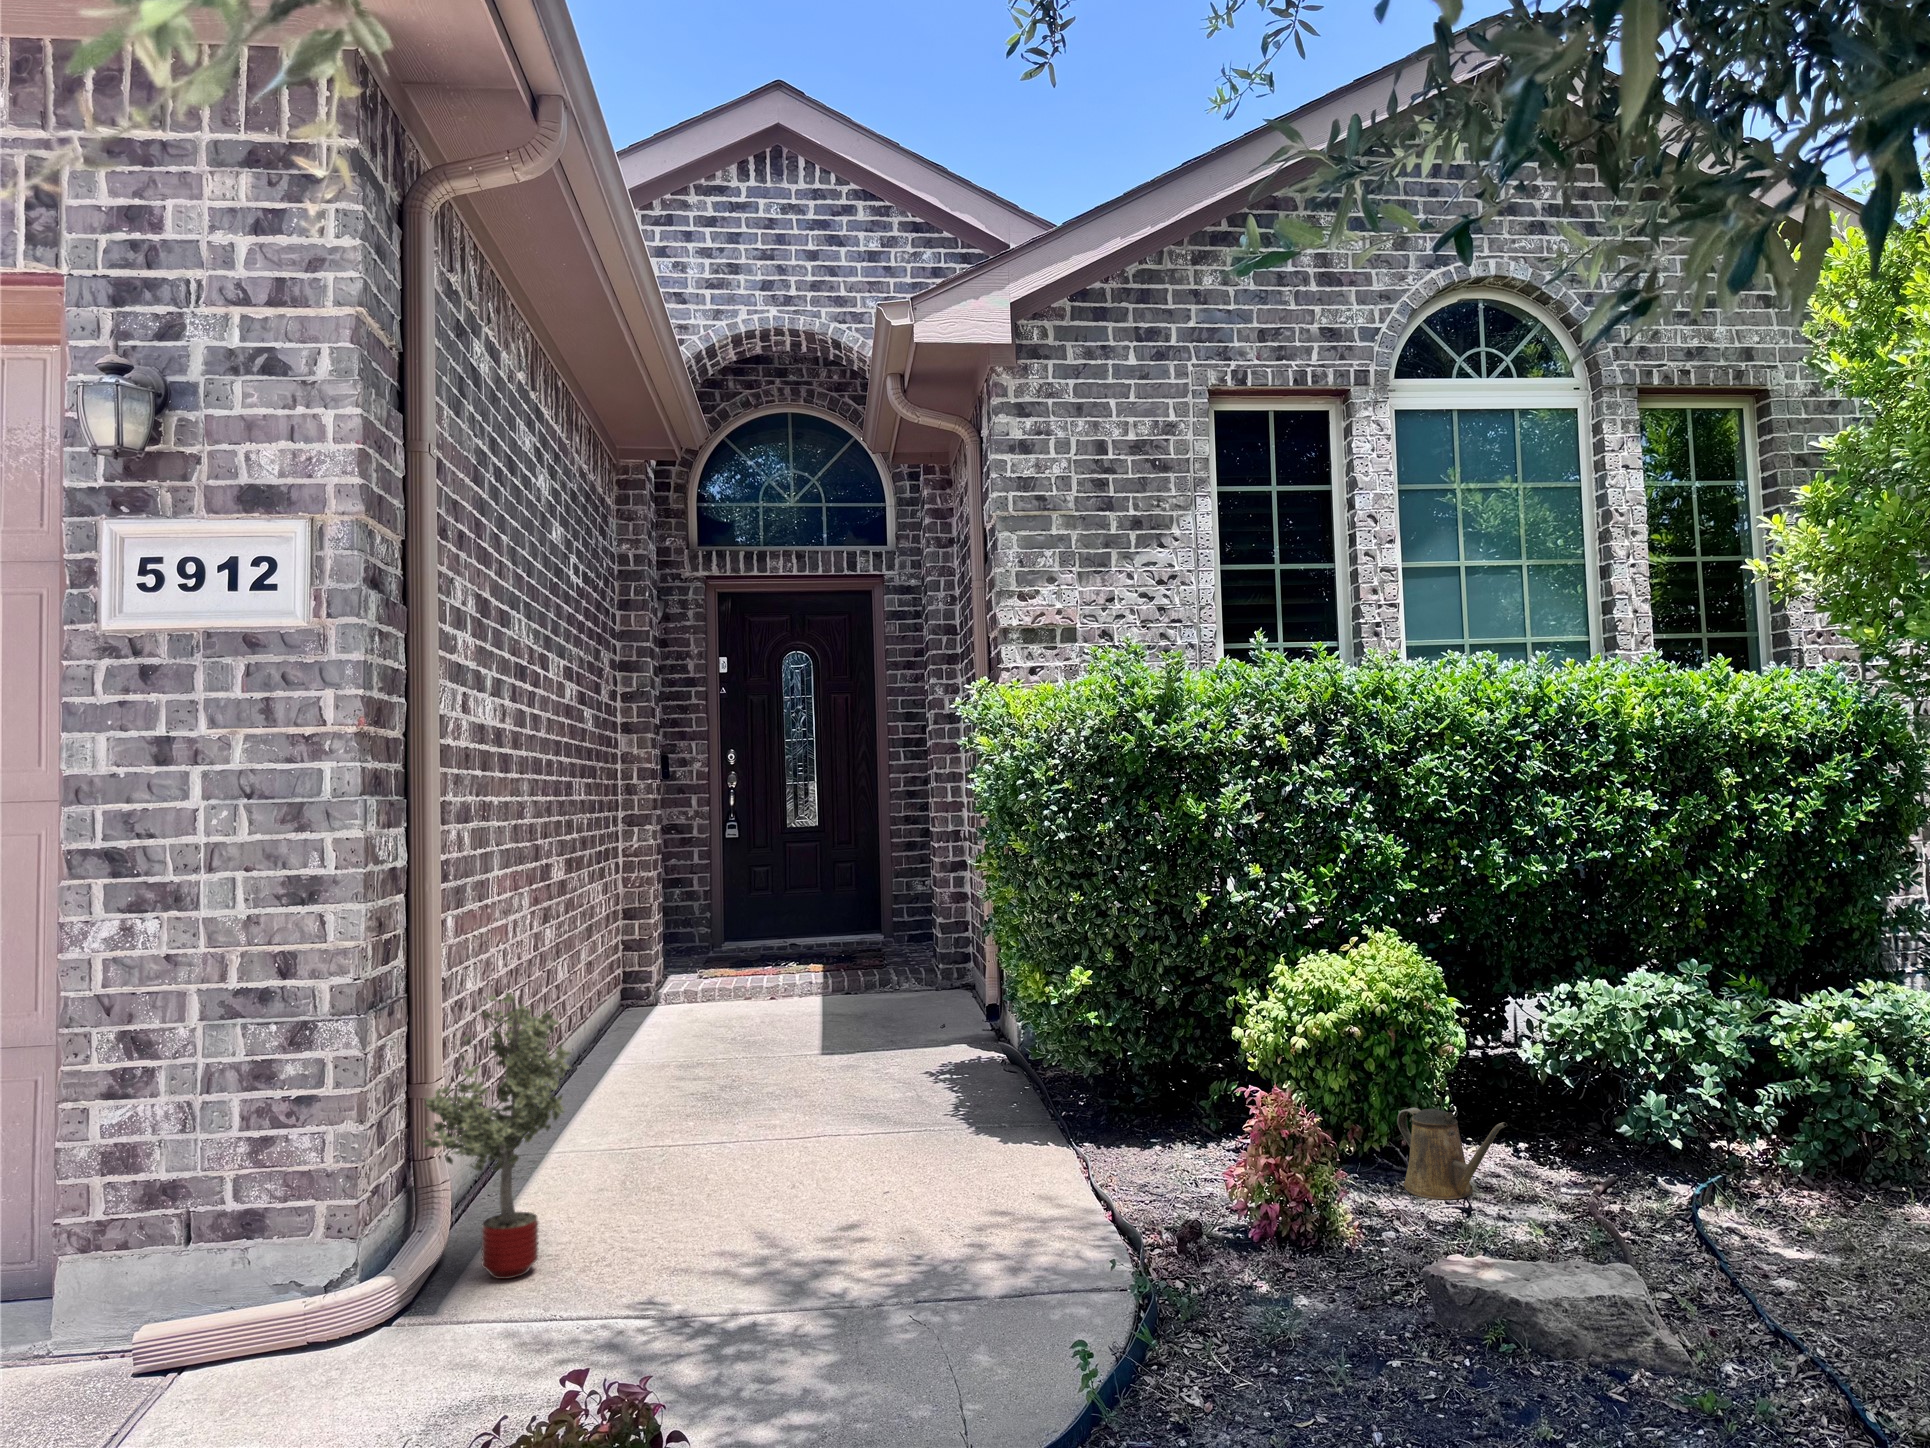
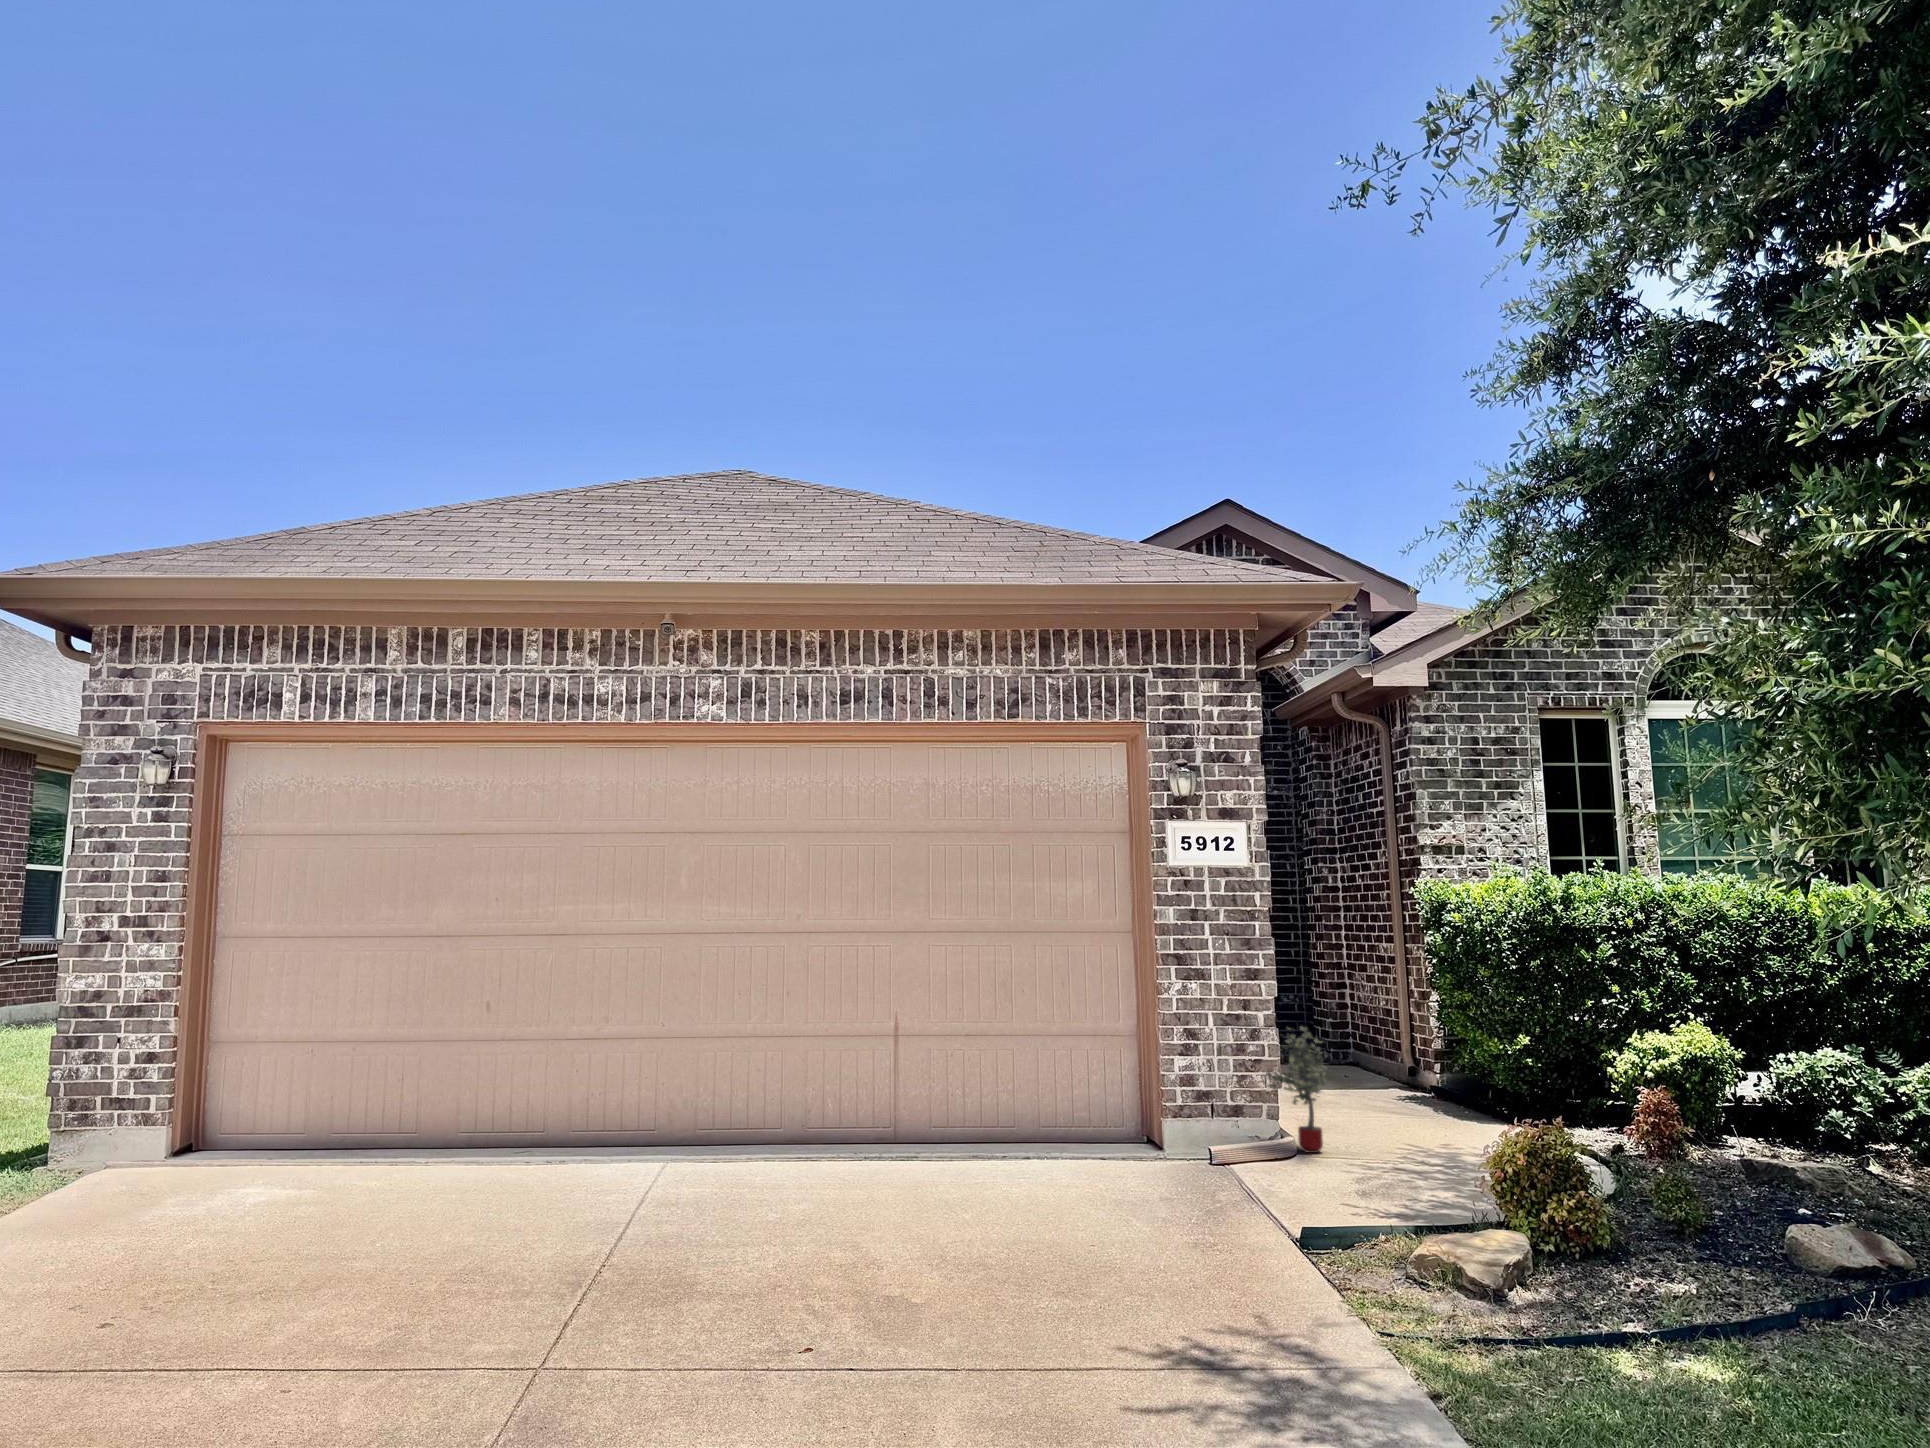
watering can: present [1397,1108,1507,1200] -> none [1709,1113,1778,1158]

